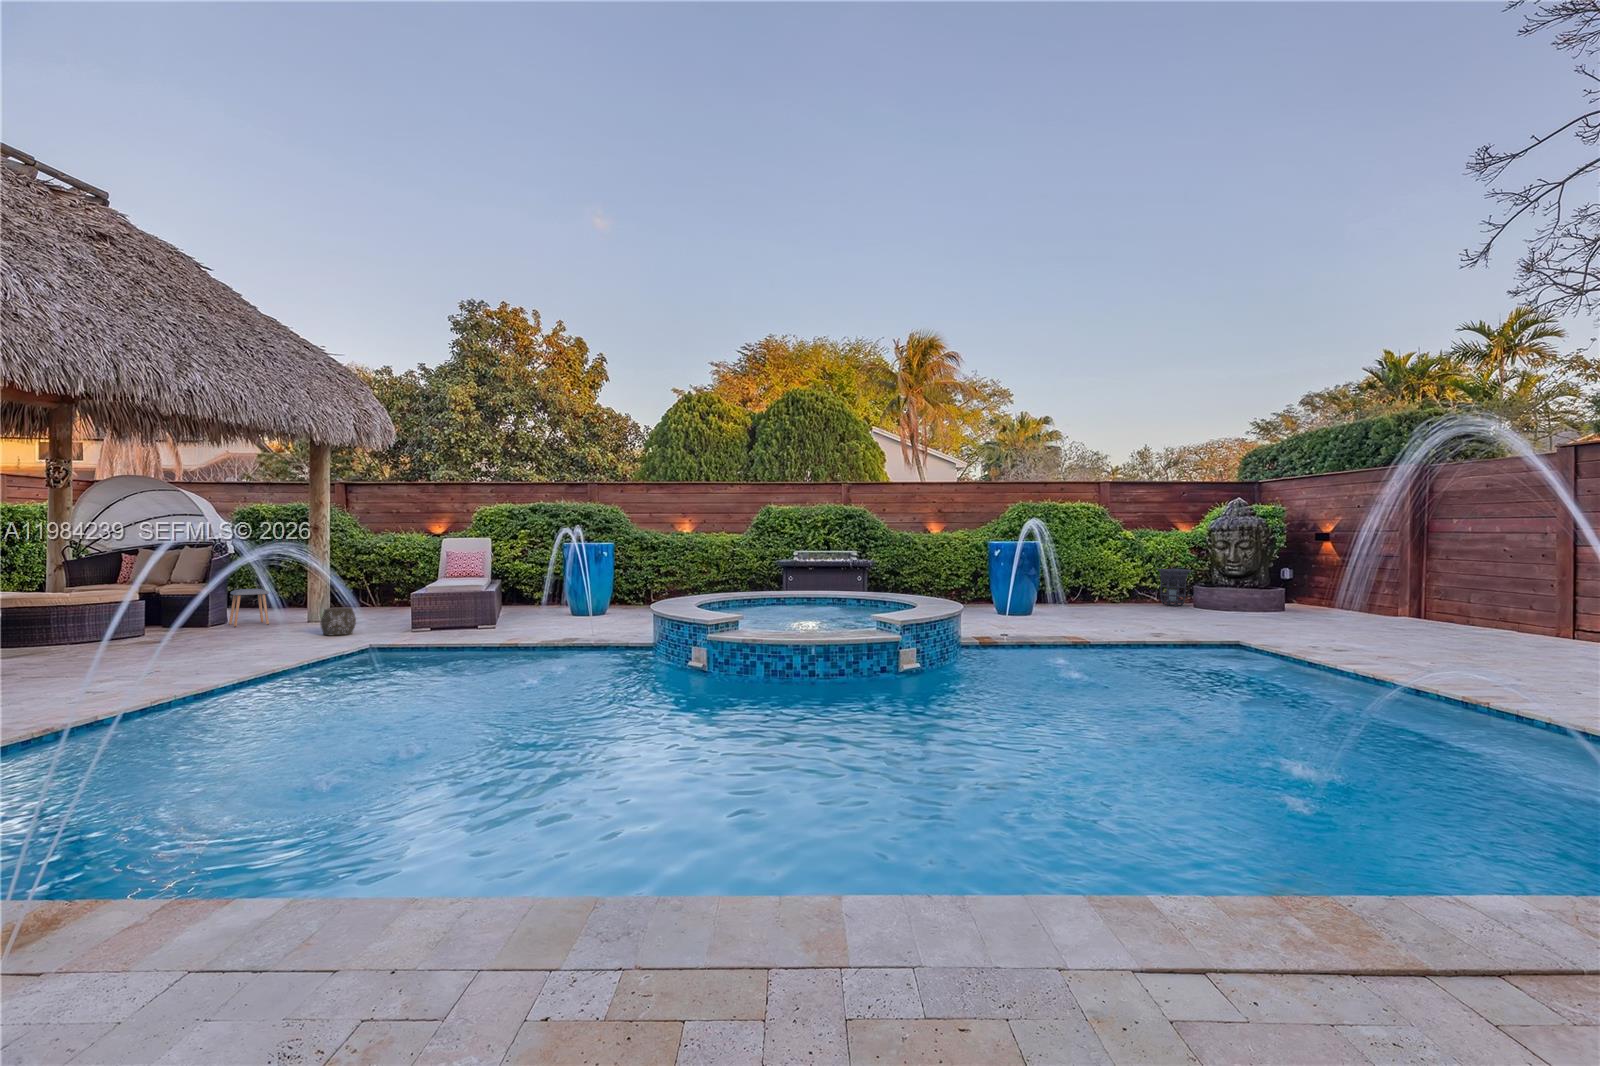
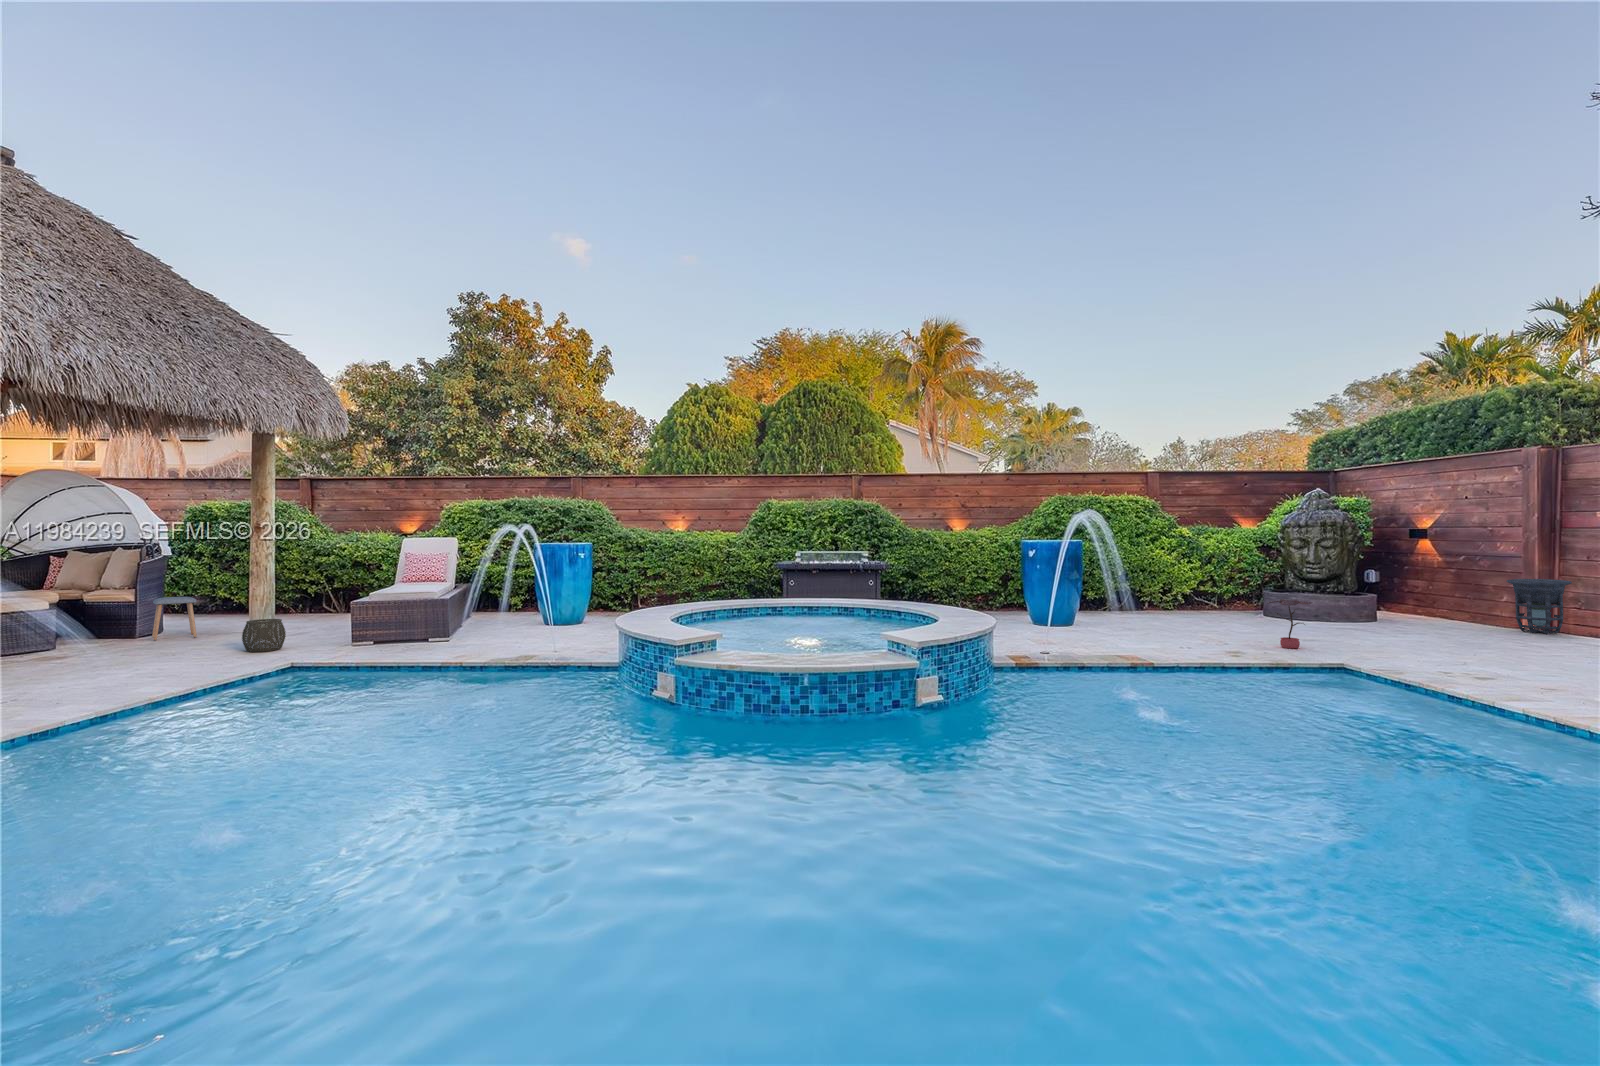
side table: present [1156,569,1191,606] -> present [1507,579,1572,634]
potted plant: none [1183,591,1218,631] -> present [1267,599,1312,649]

